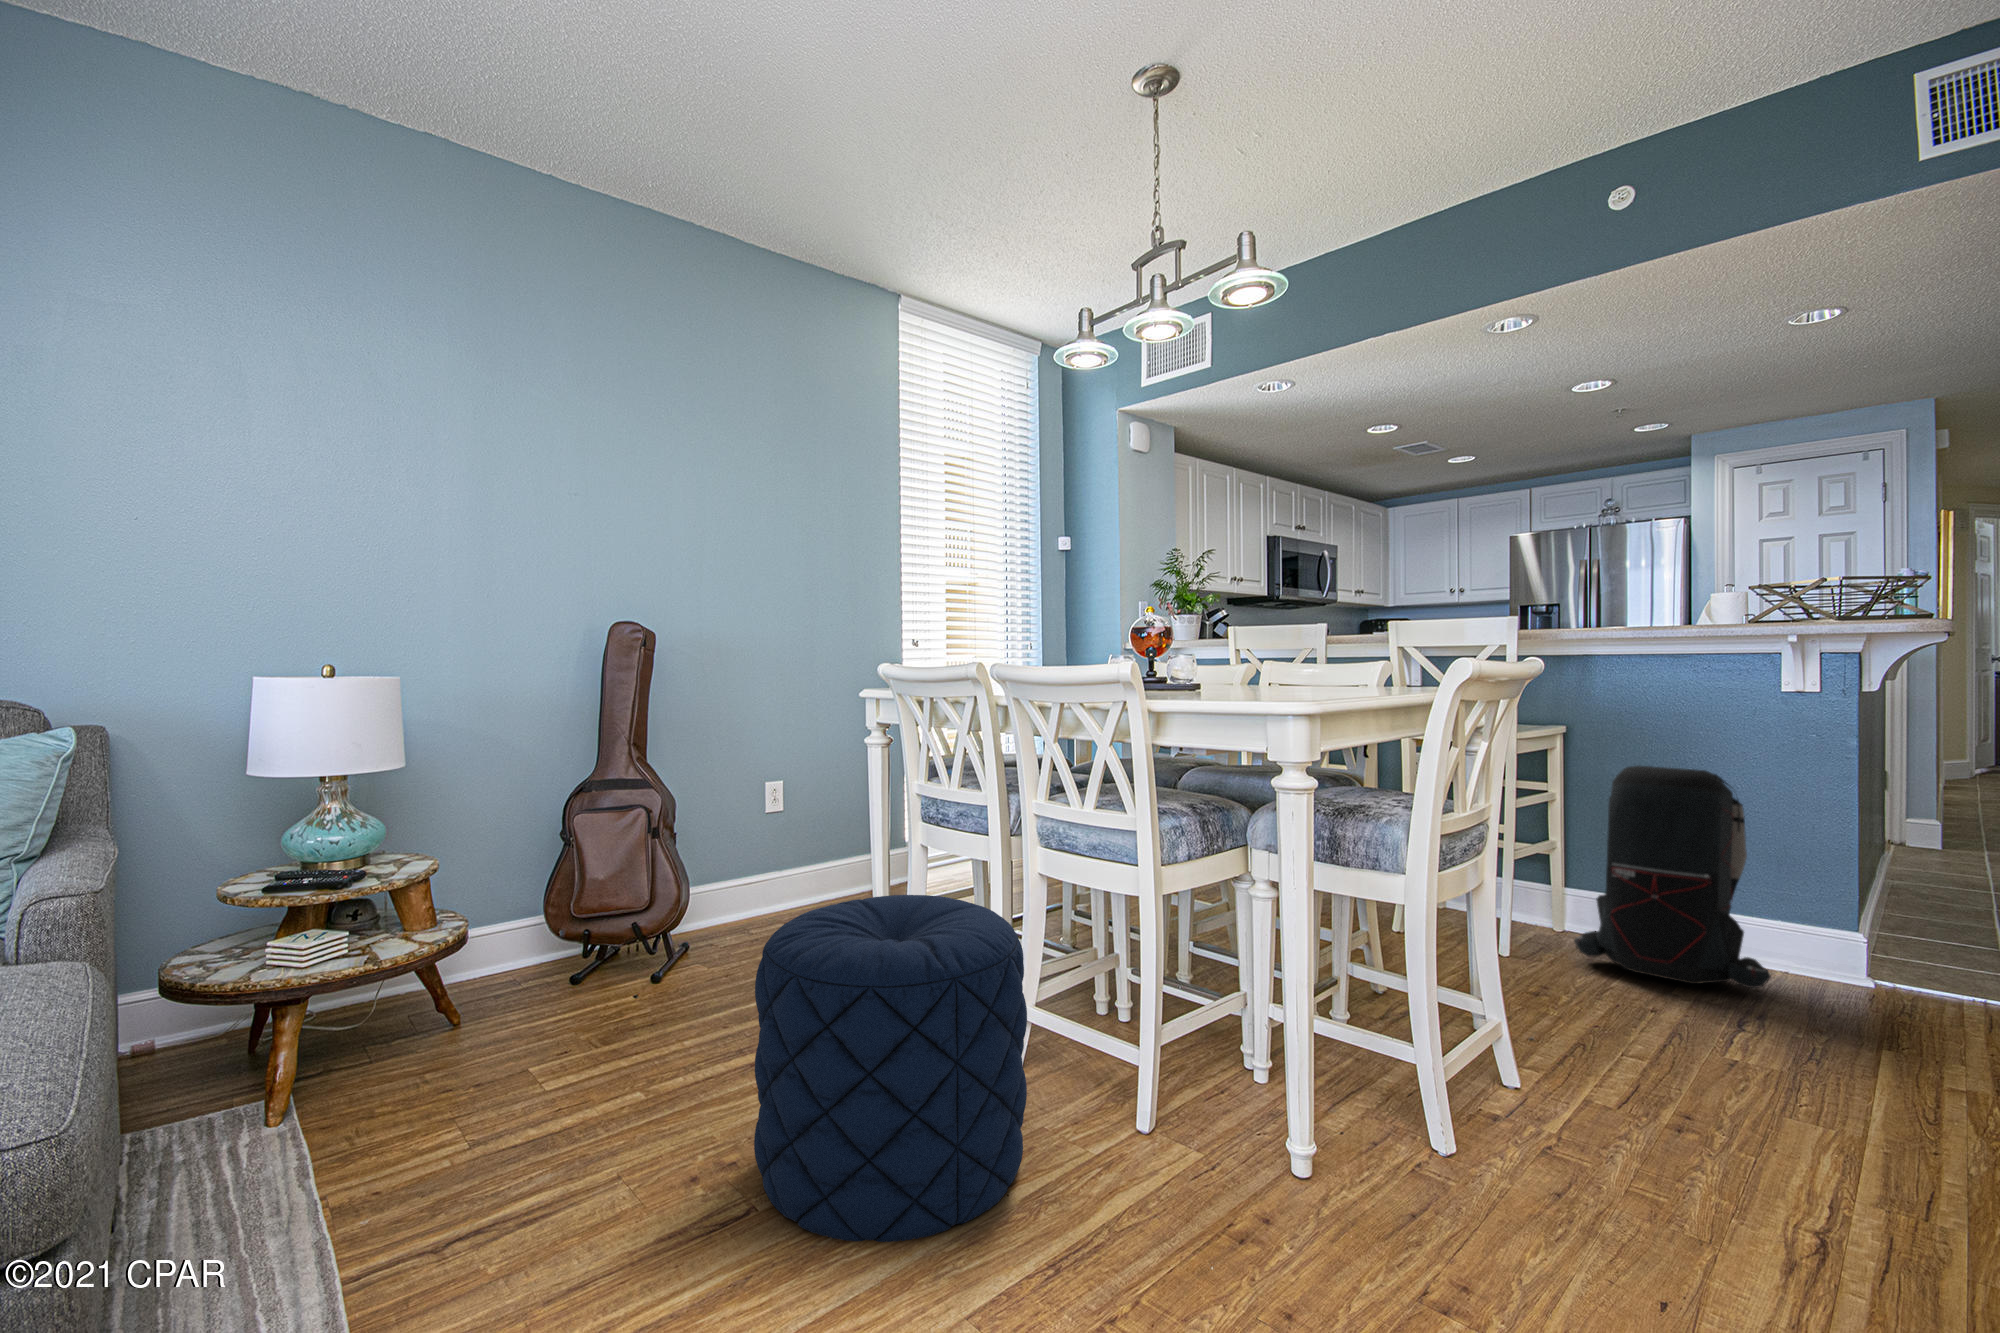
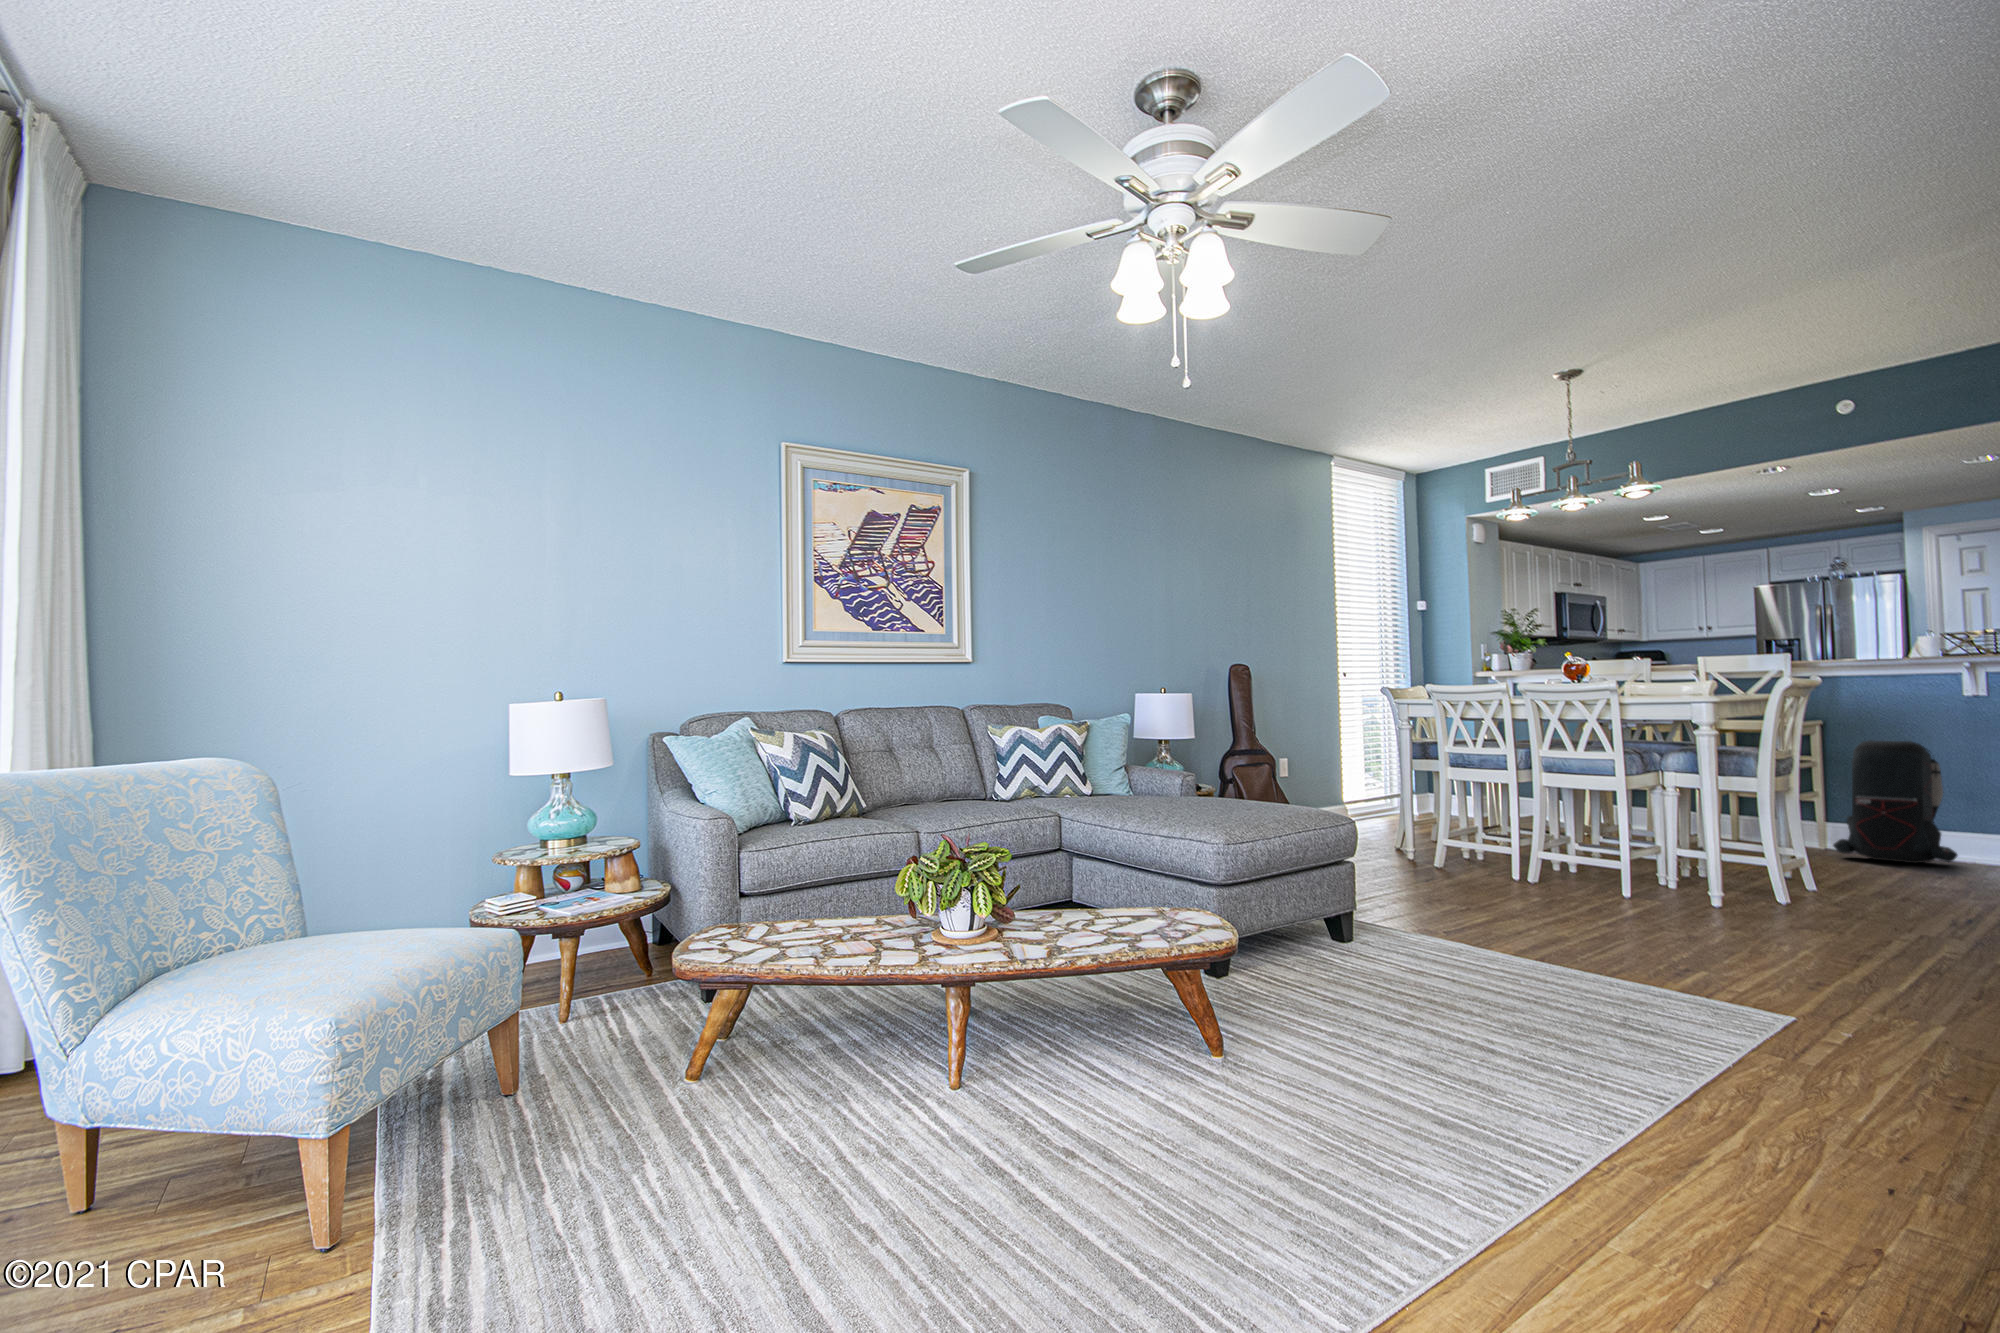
pouf: present [754,895,1027,1242] -> none [1452,789,1585,910]

